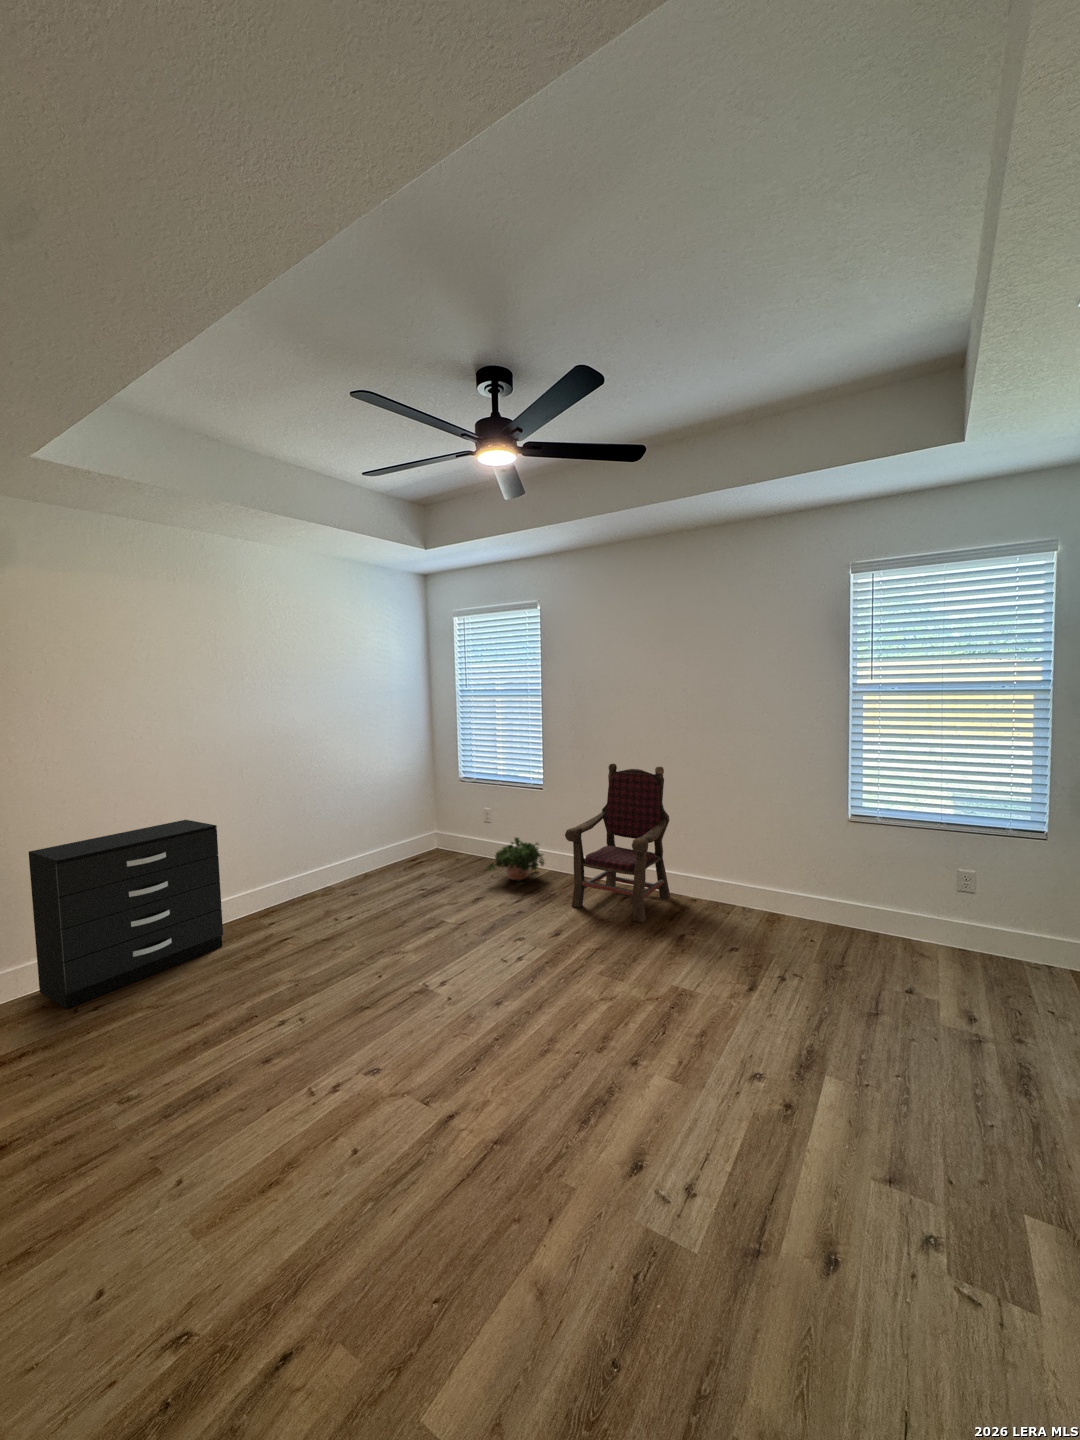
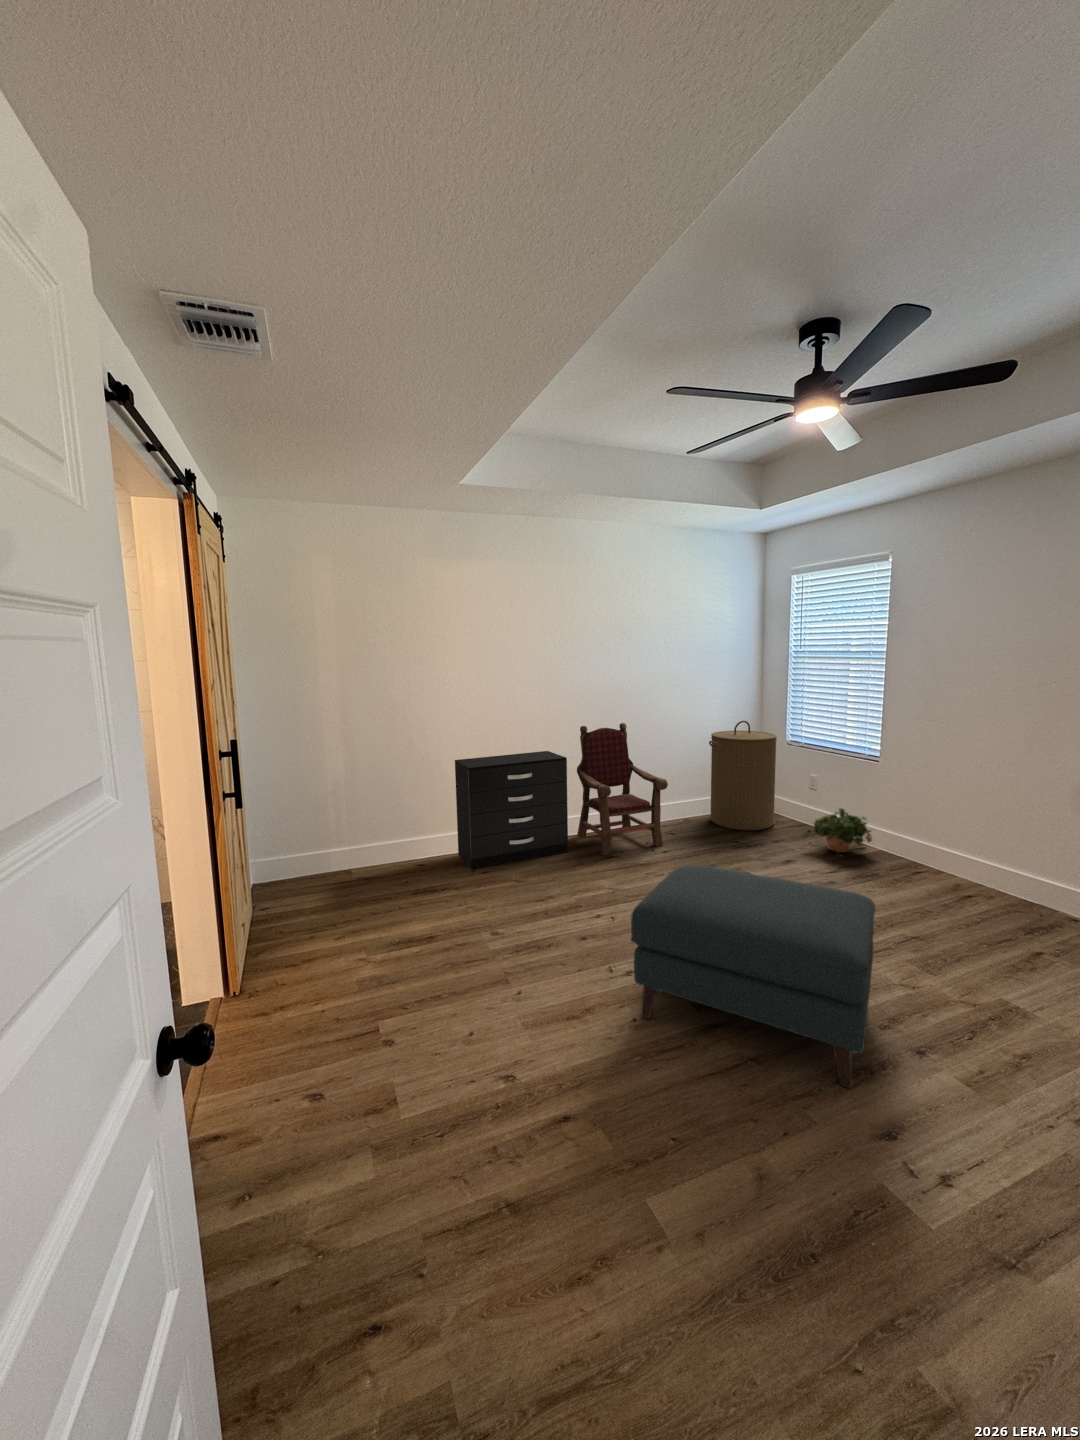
laundry hamper: none [386,761,455,876] -> present [709,721,777,830]
armchair: present [565,764,670,923] -> present [577,723,668,855]
ottoman: none [344,923,602,1144] -> present [631,865,875,1088]

